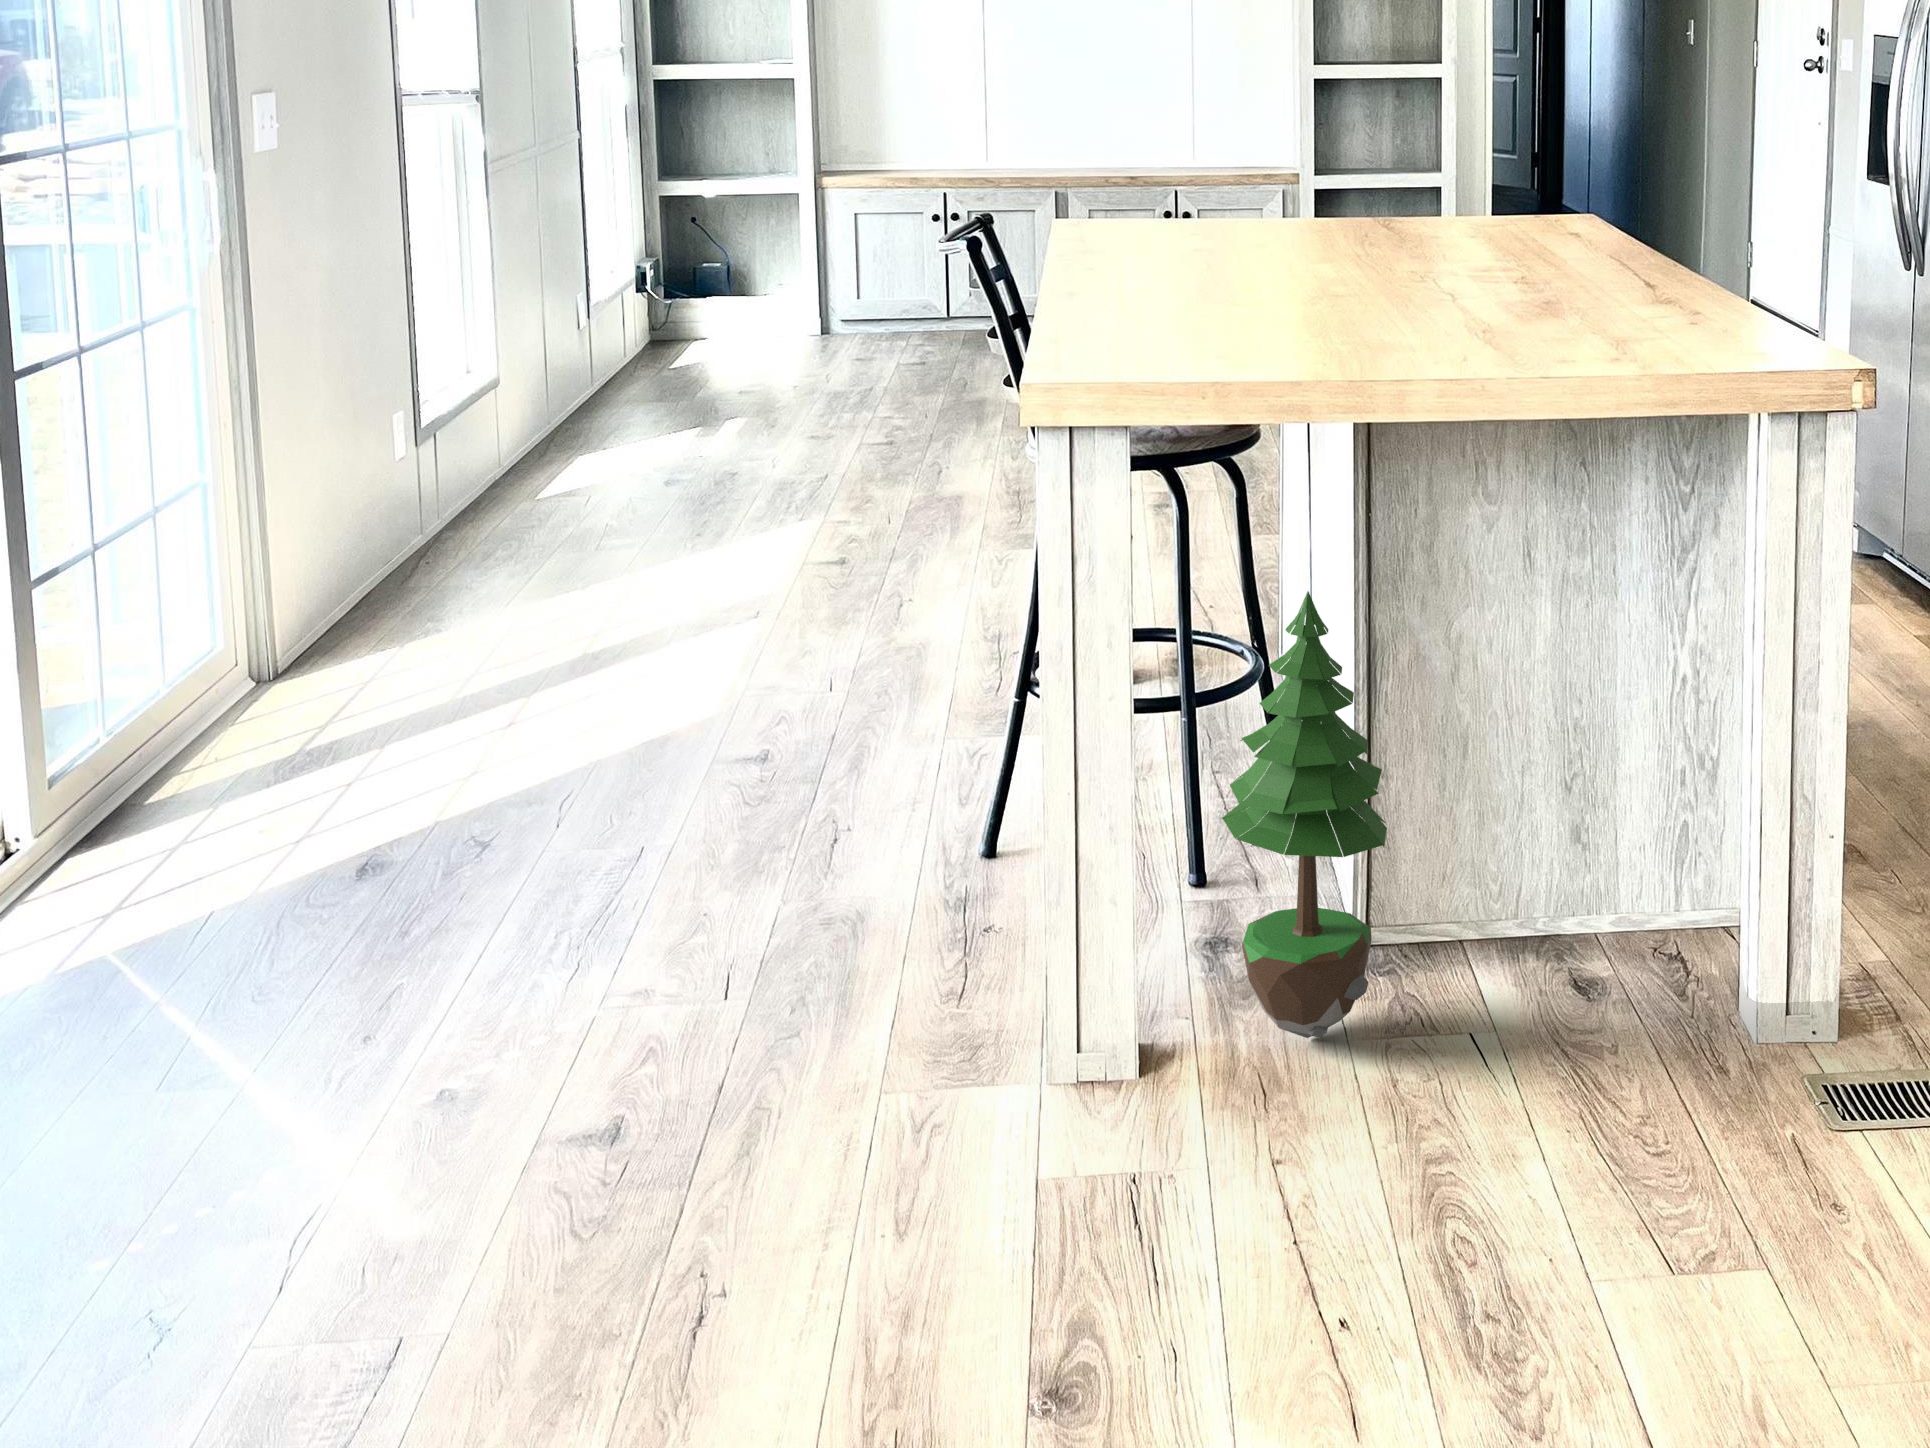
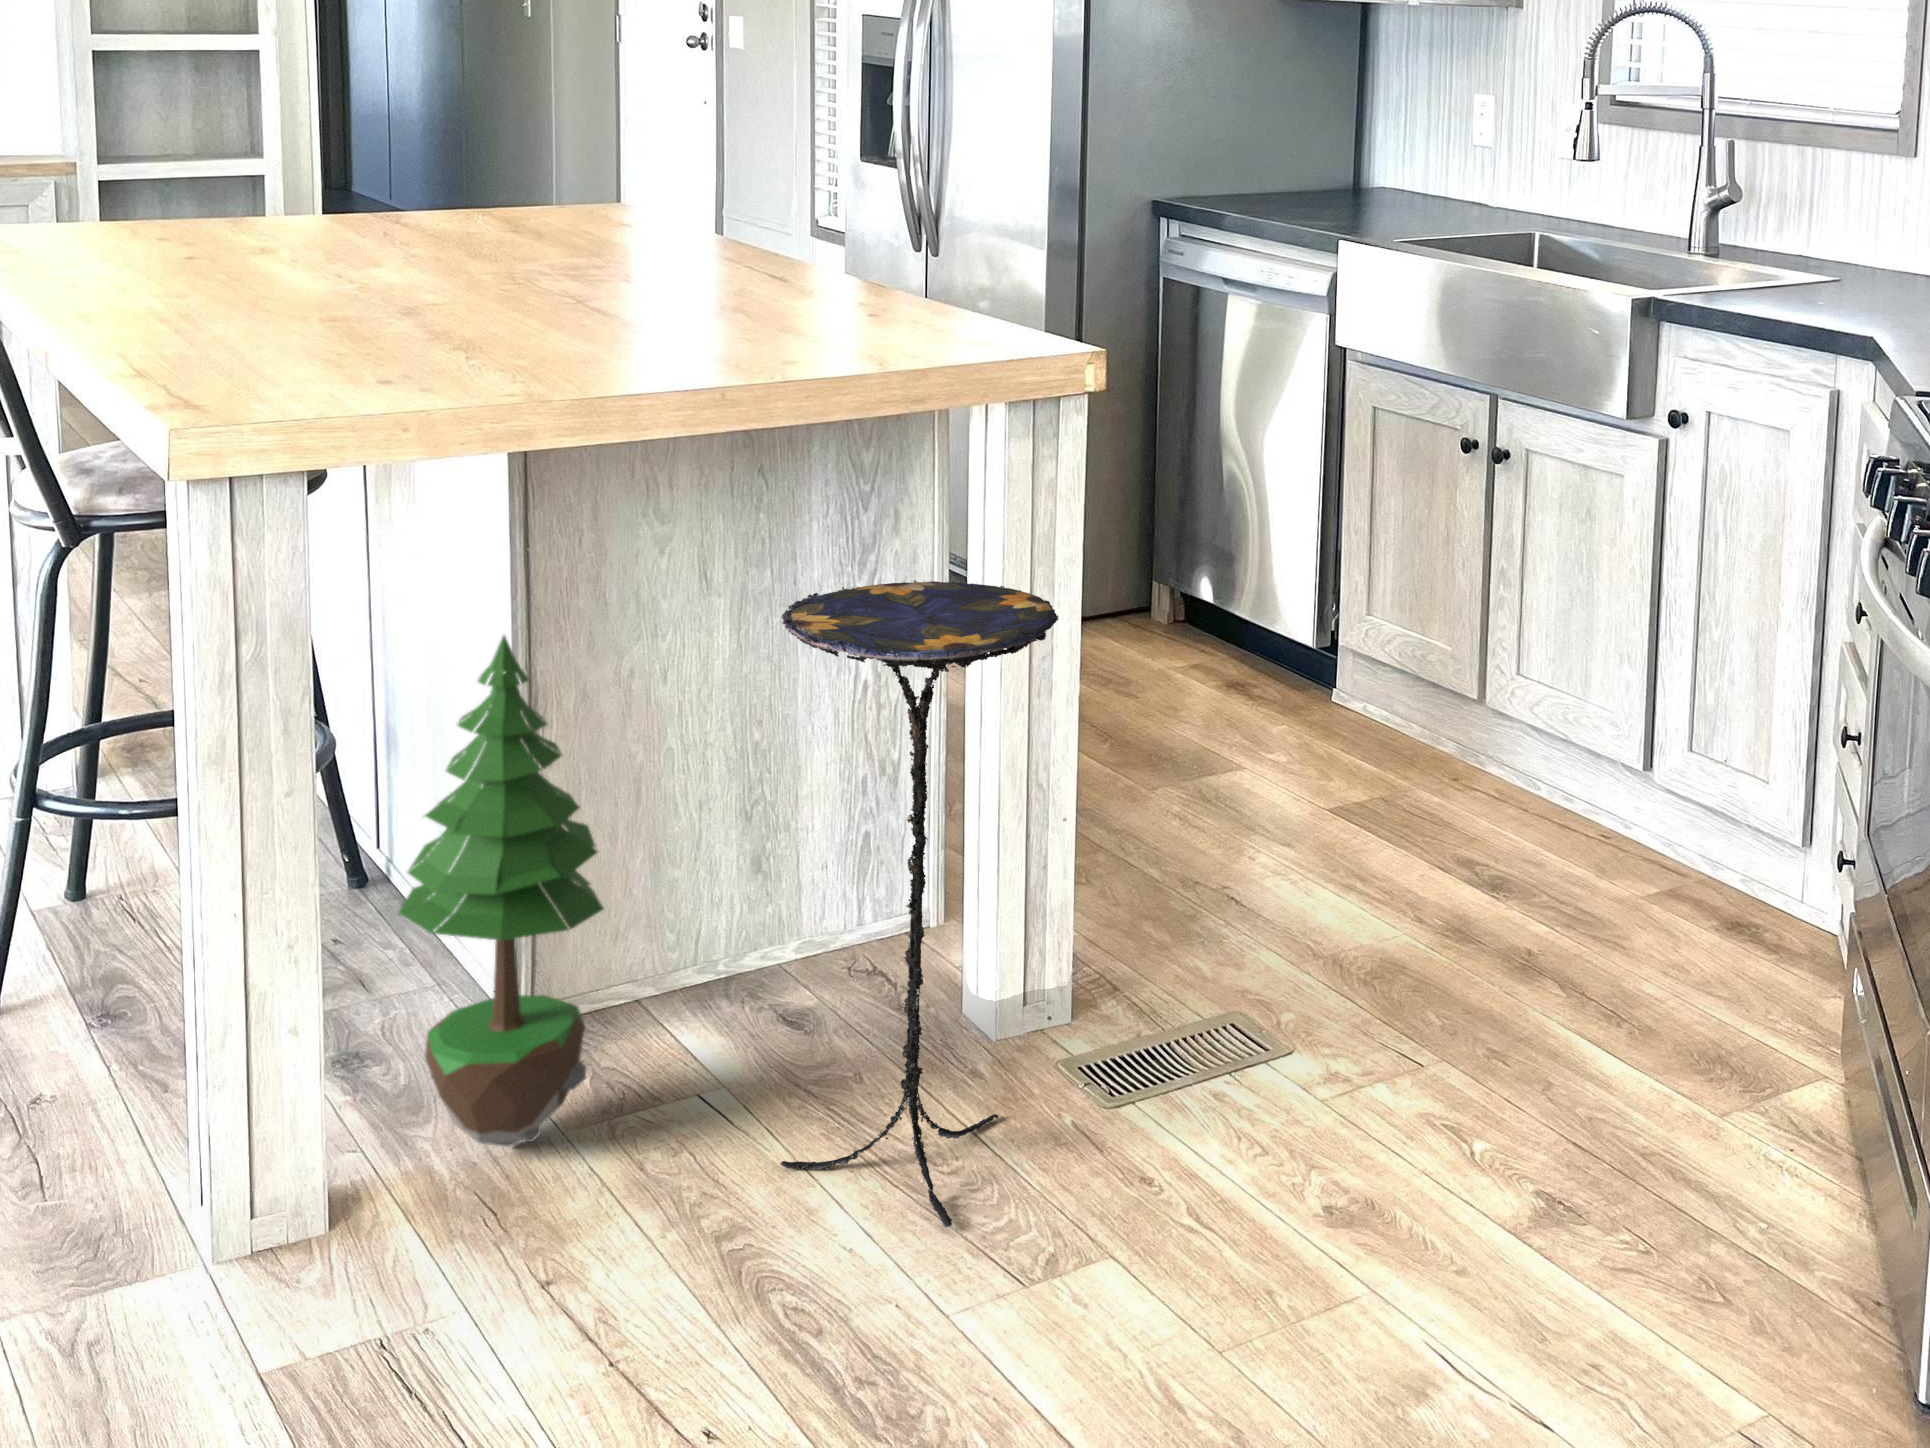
side table: none [1508,582,1767,1200] -> present [780,580,1059,1227]

